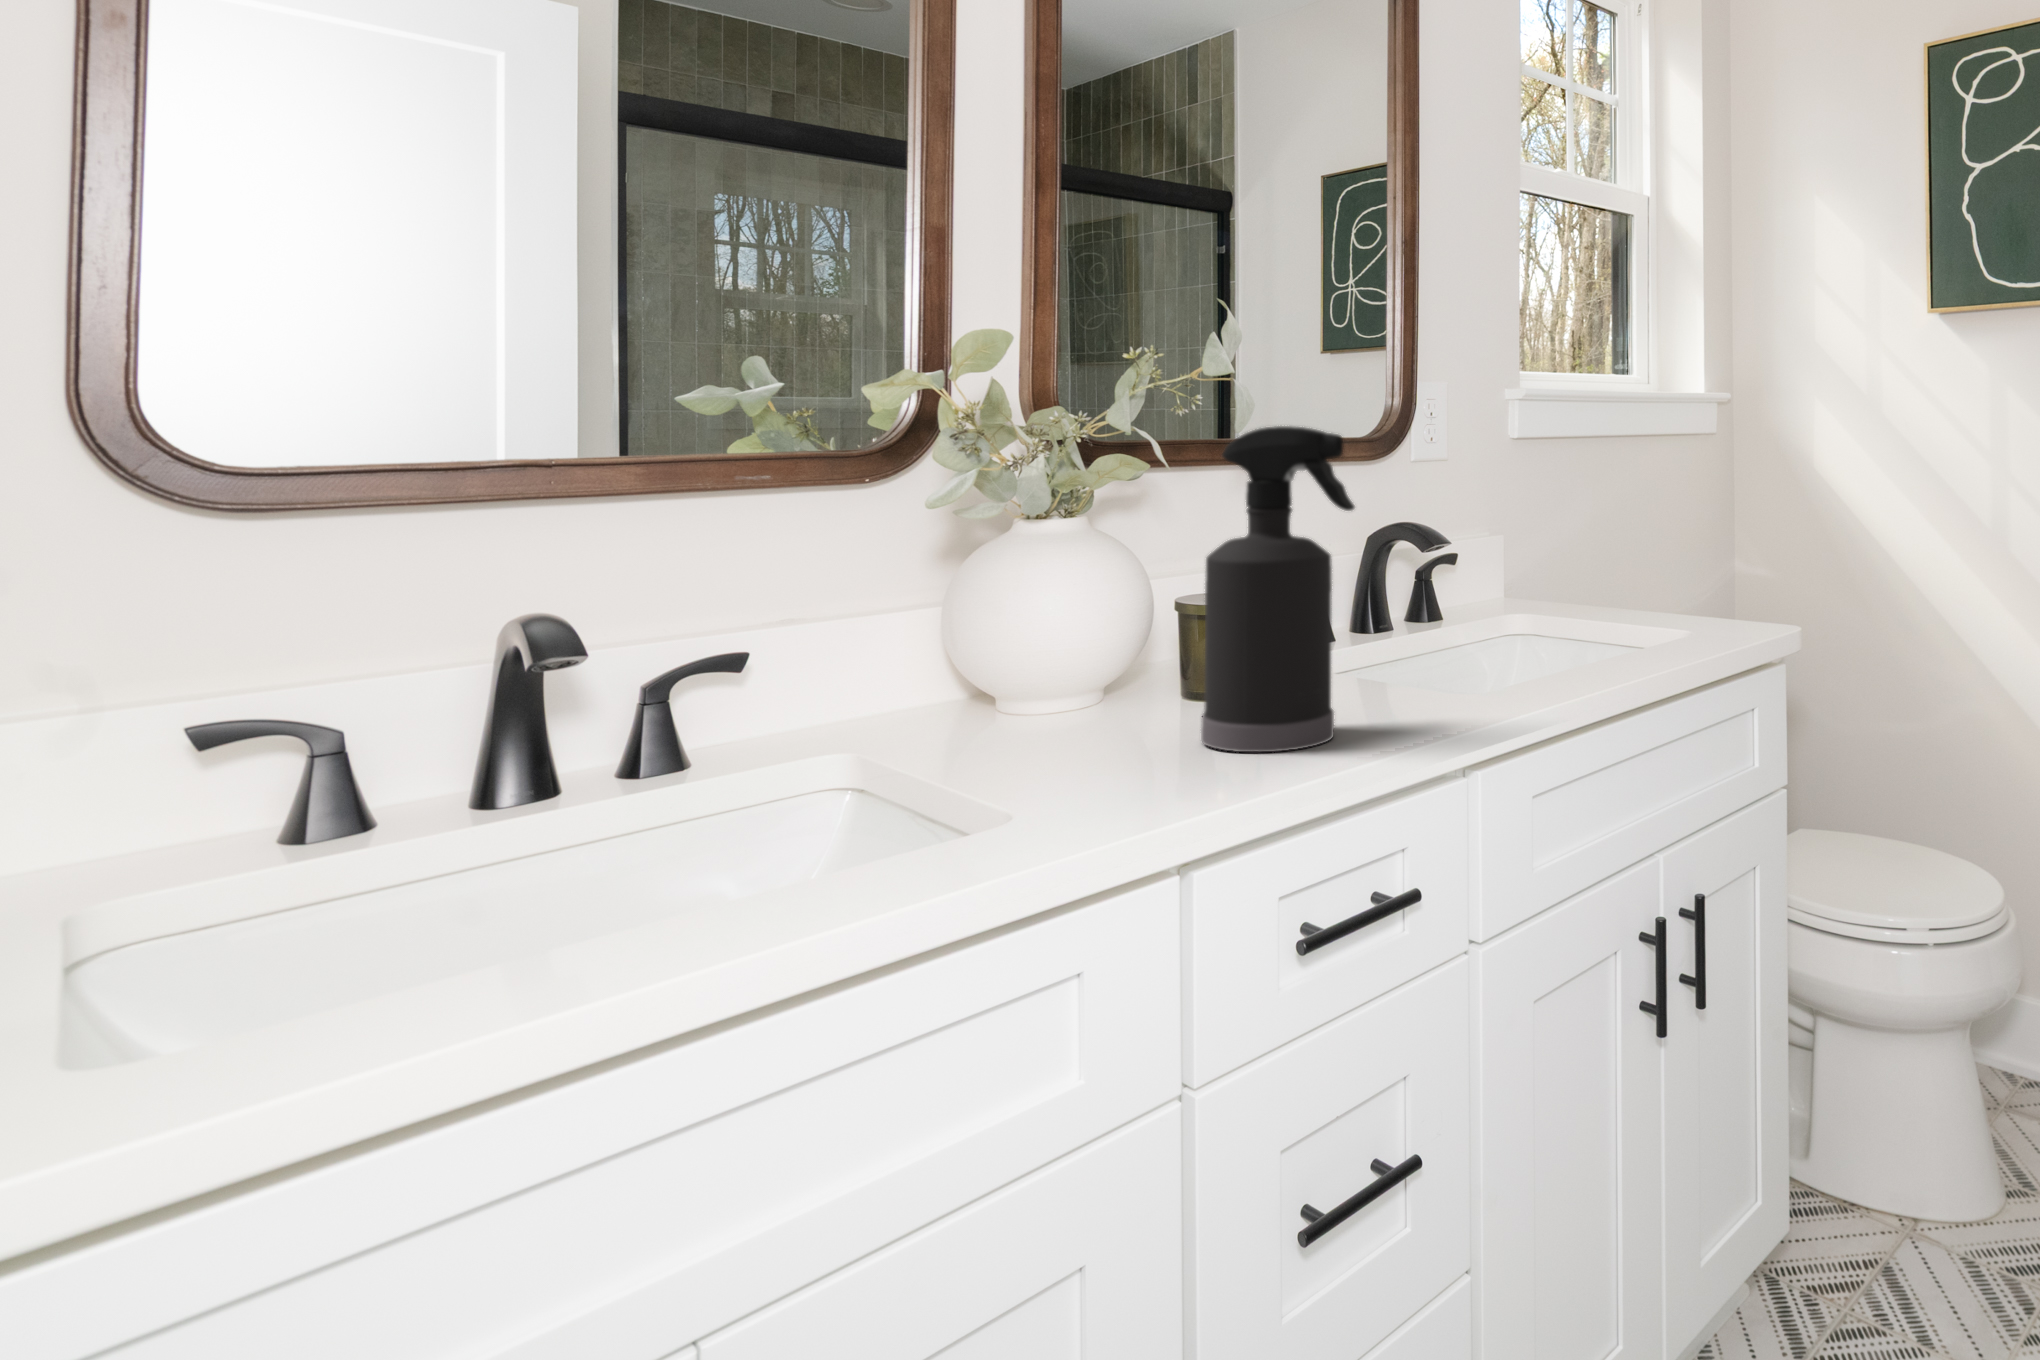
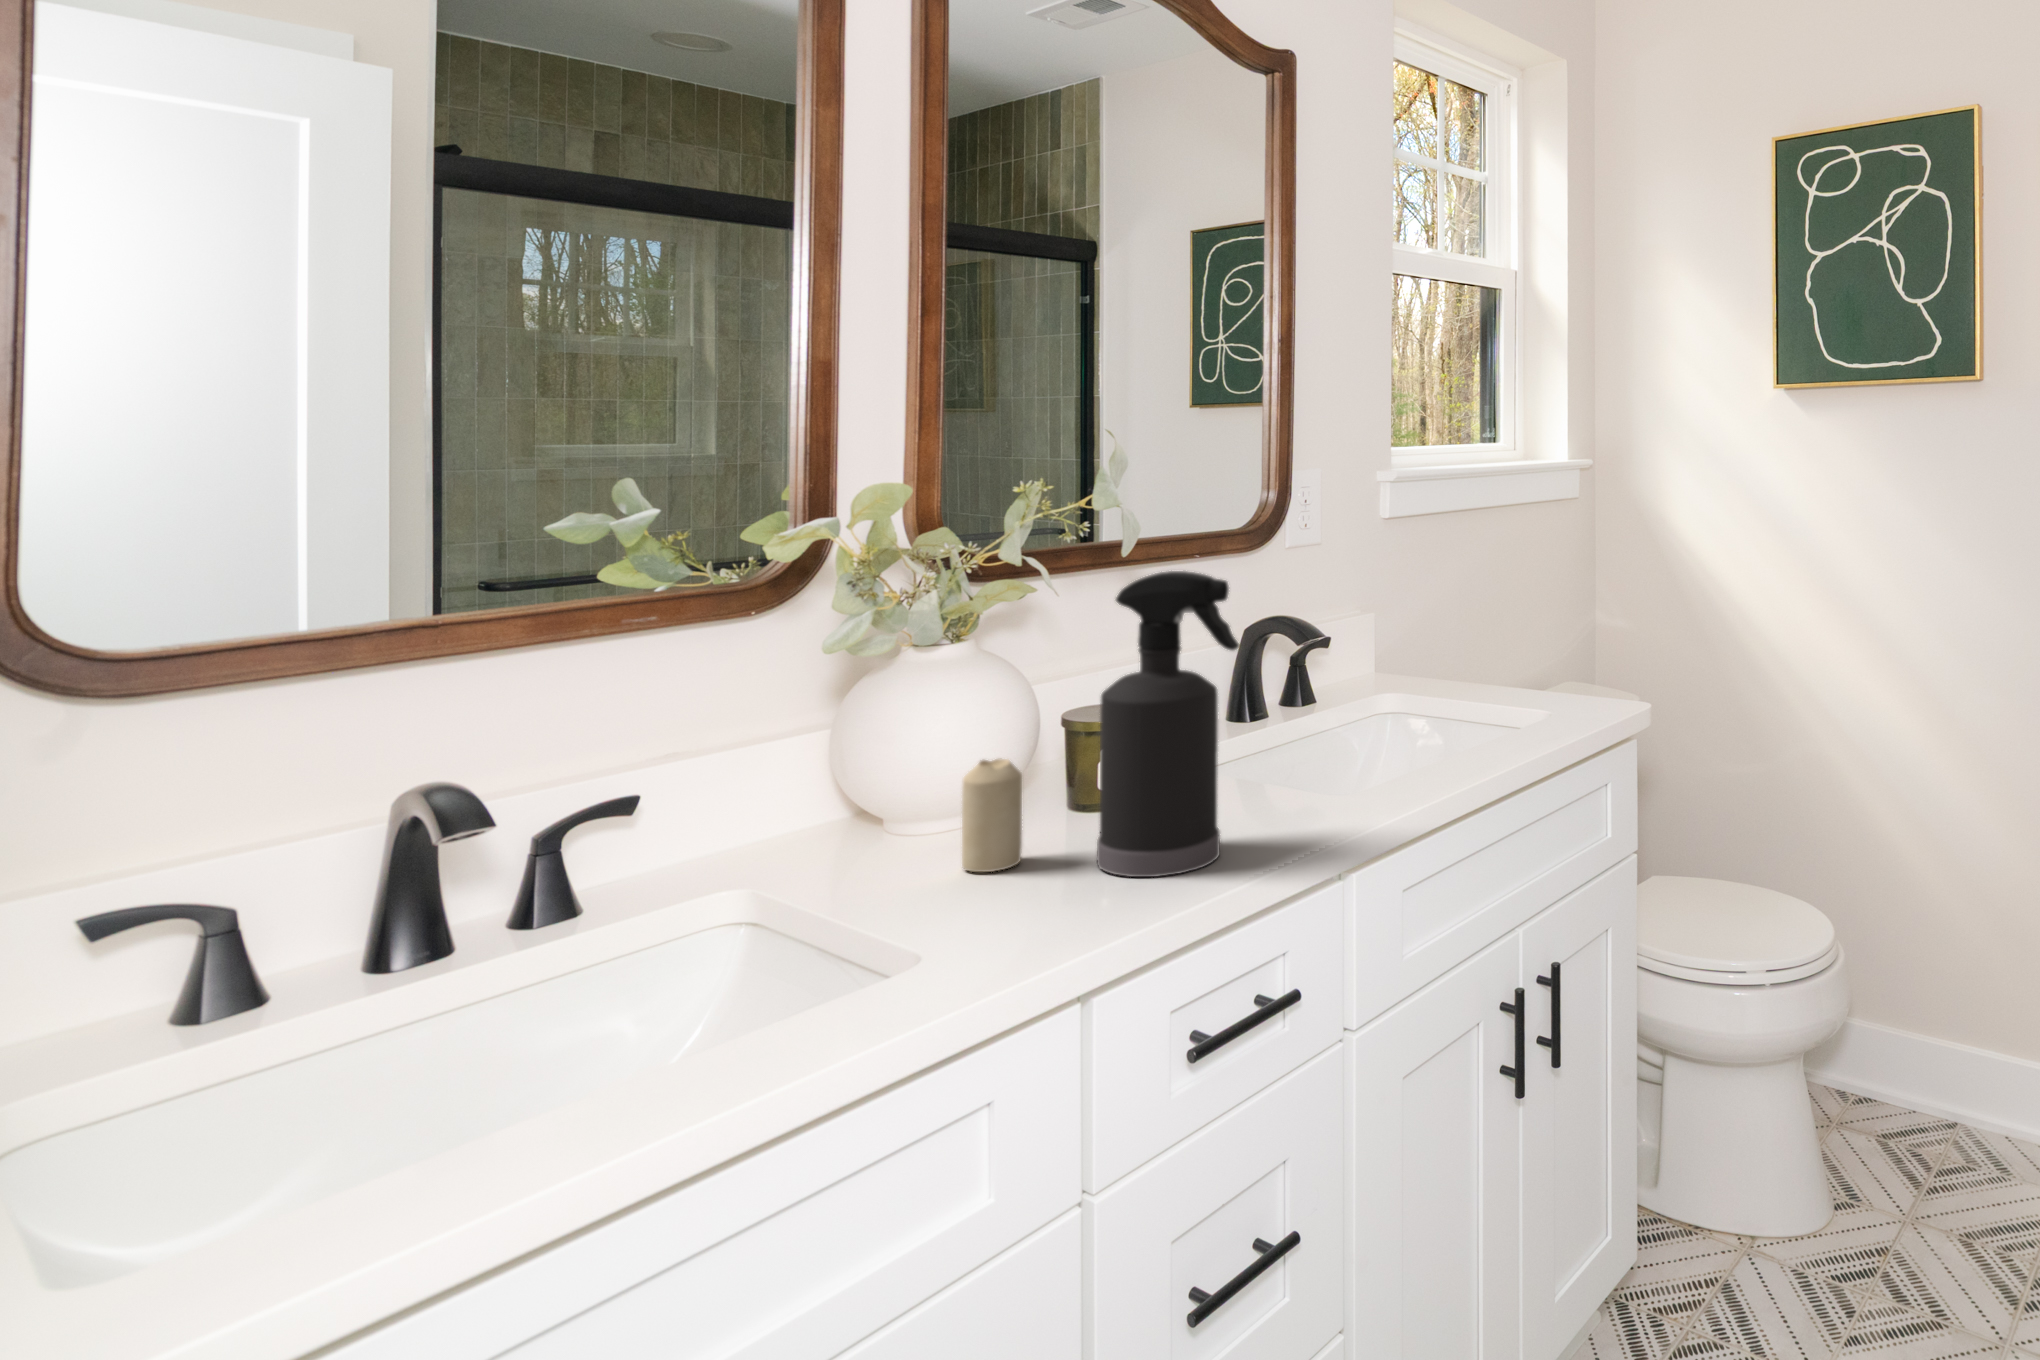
candle: none [1059,627,1123,745] -> present [962,758,1022,872]

